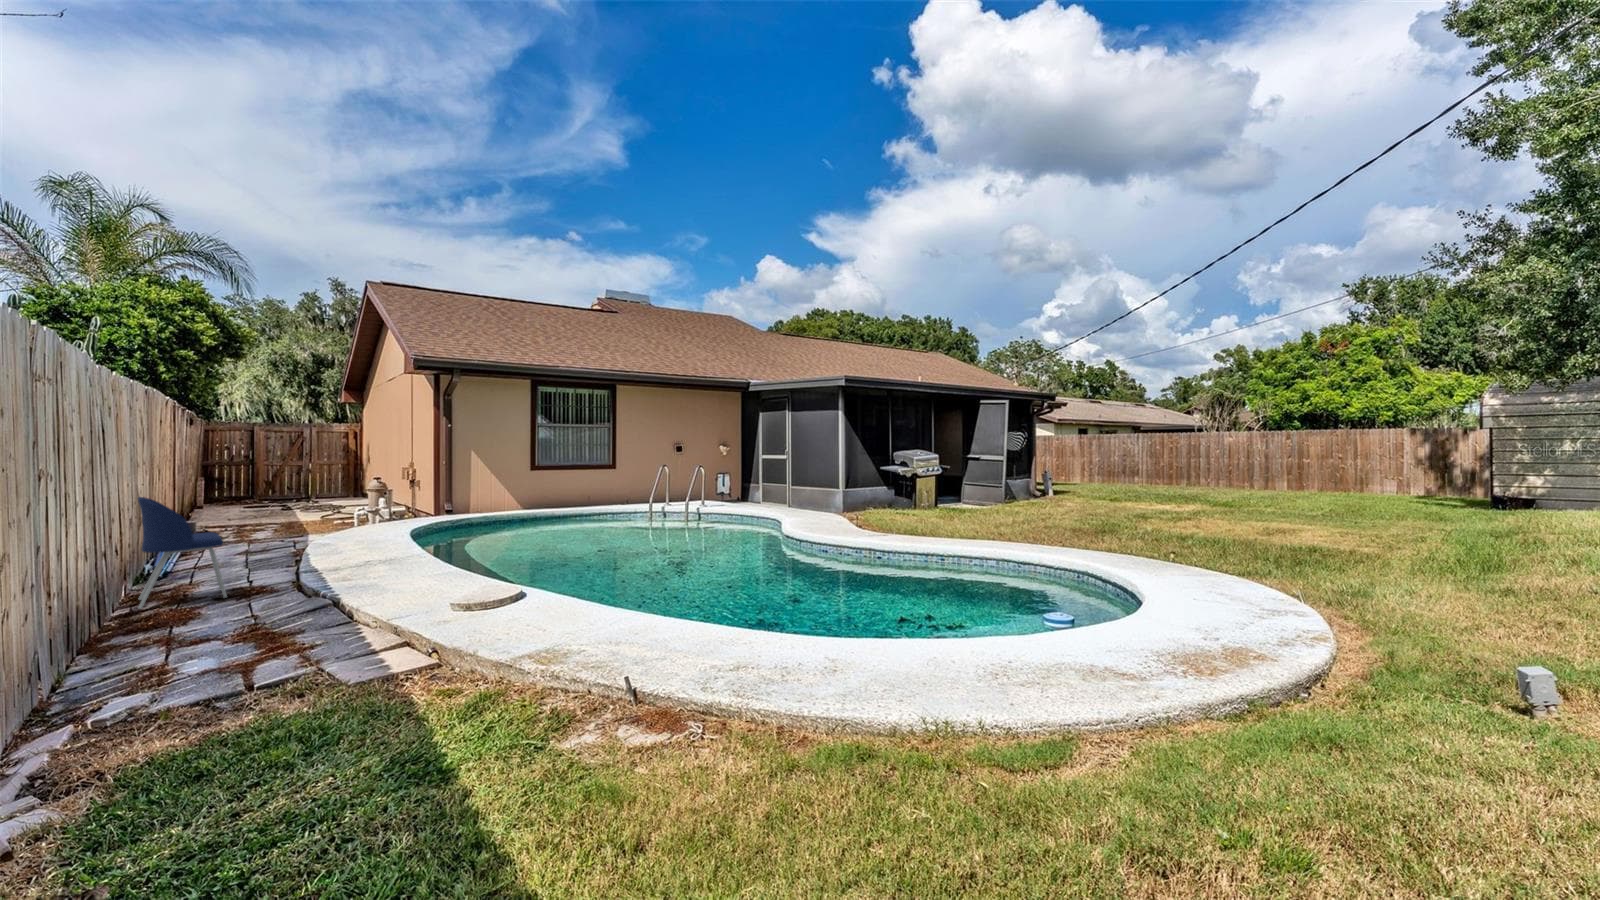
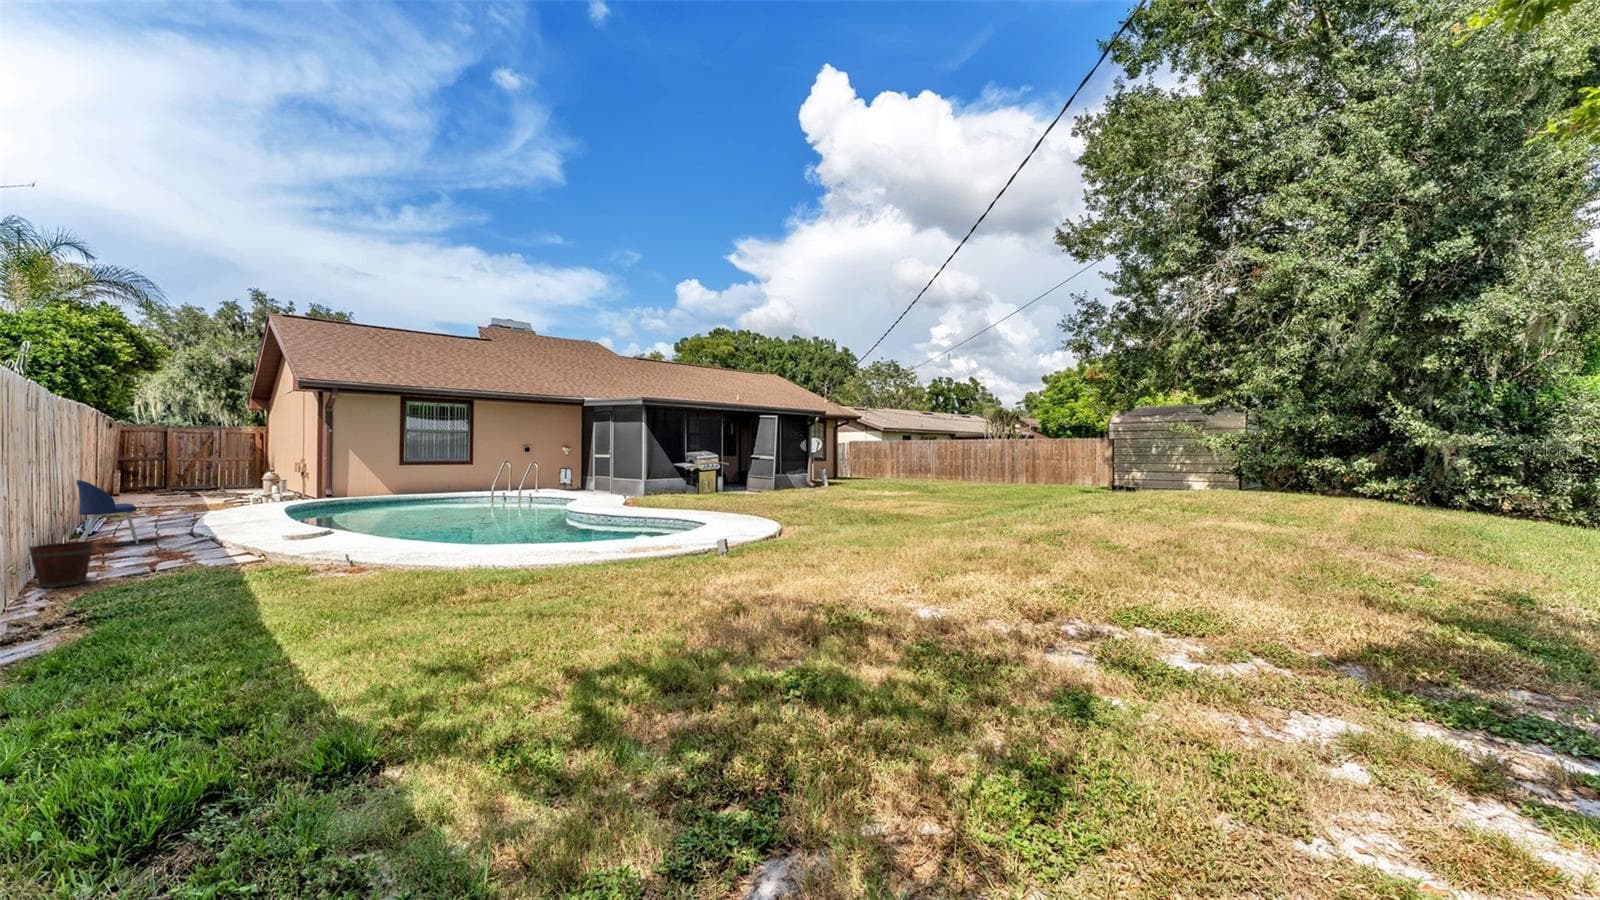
bucket: none [36,618,153,718] -> present [29,541,93,588]

